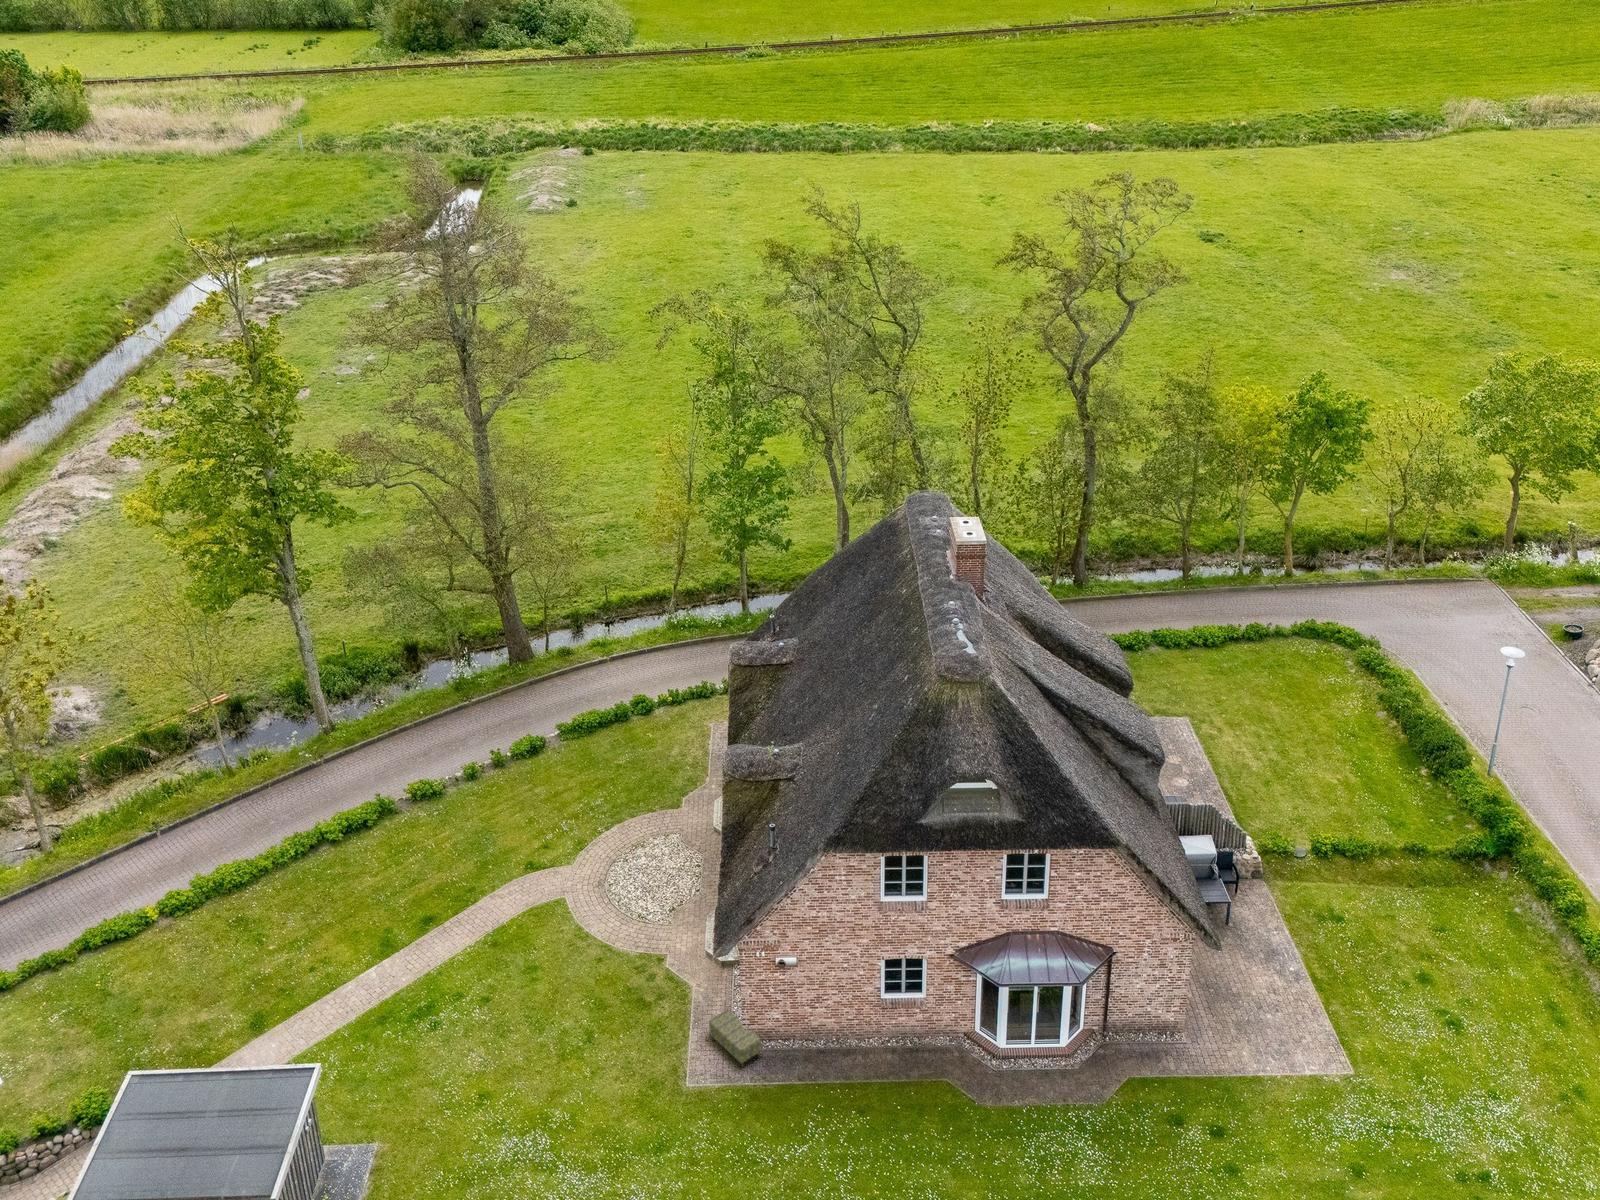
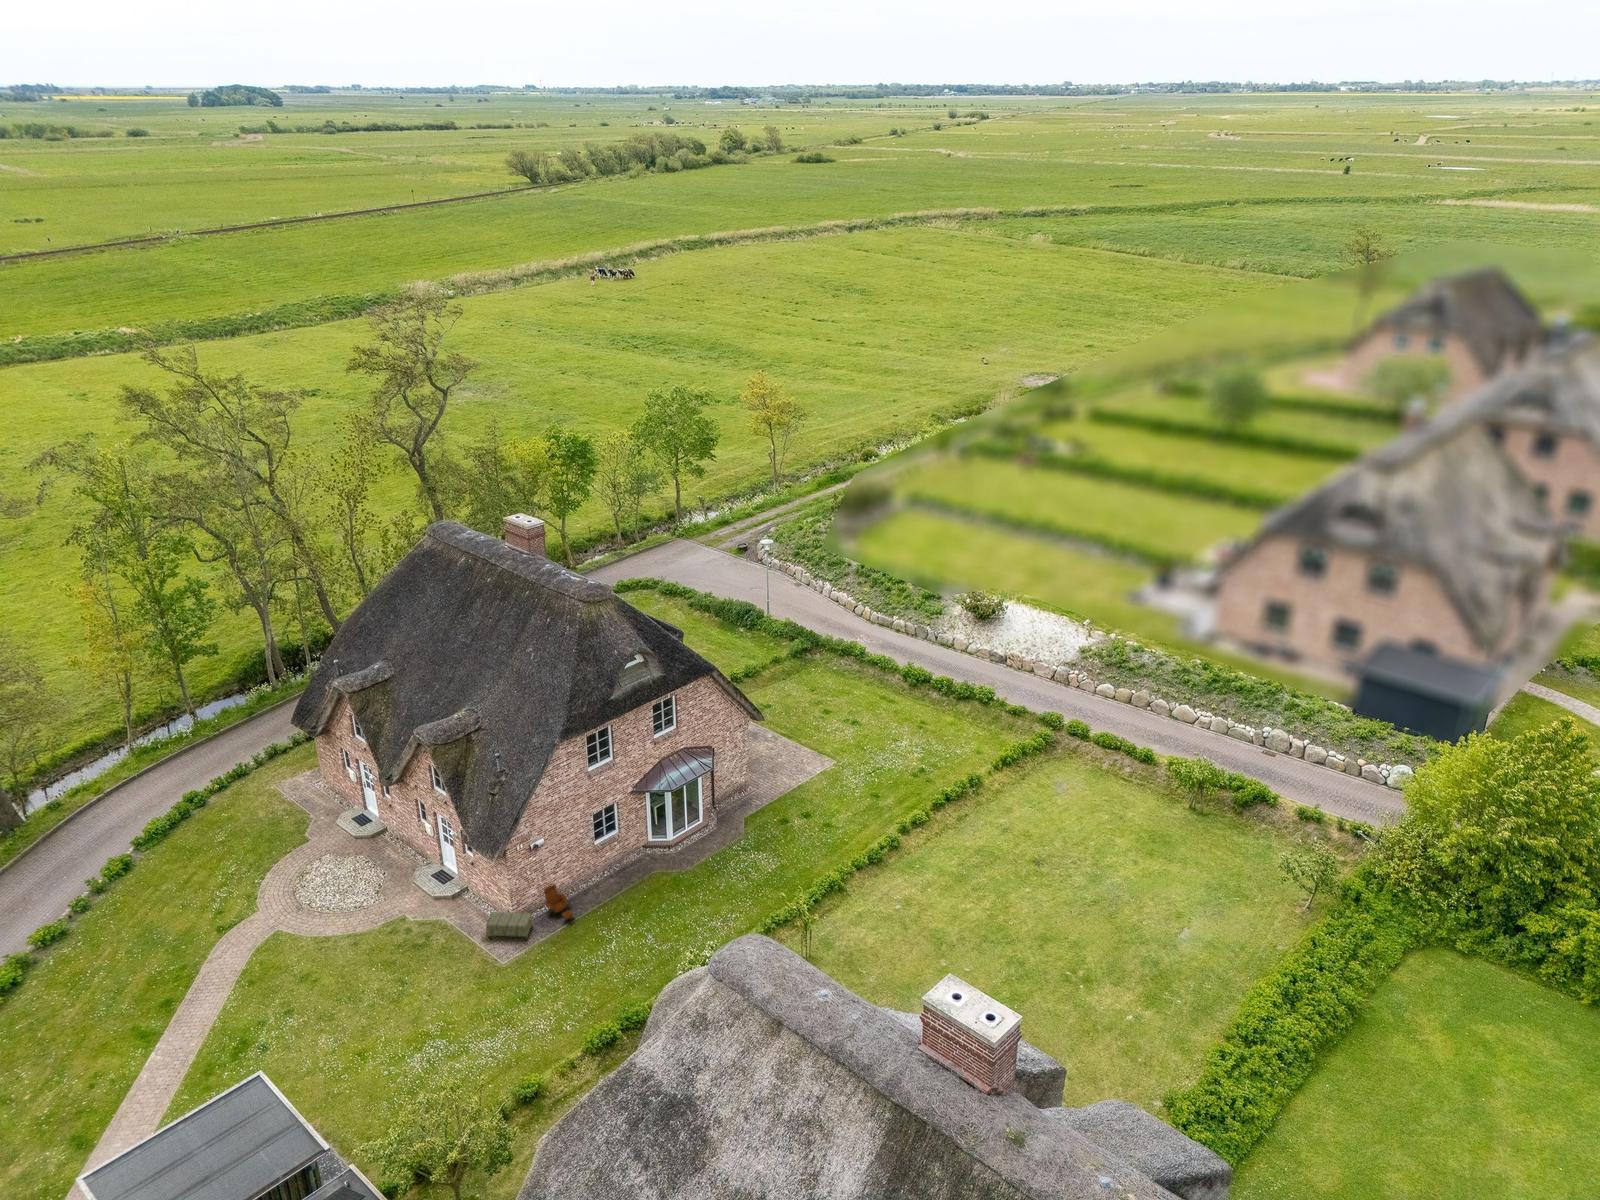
lounge chair: none [785,1017,816,1082] -> present [544,884,573,921]

